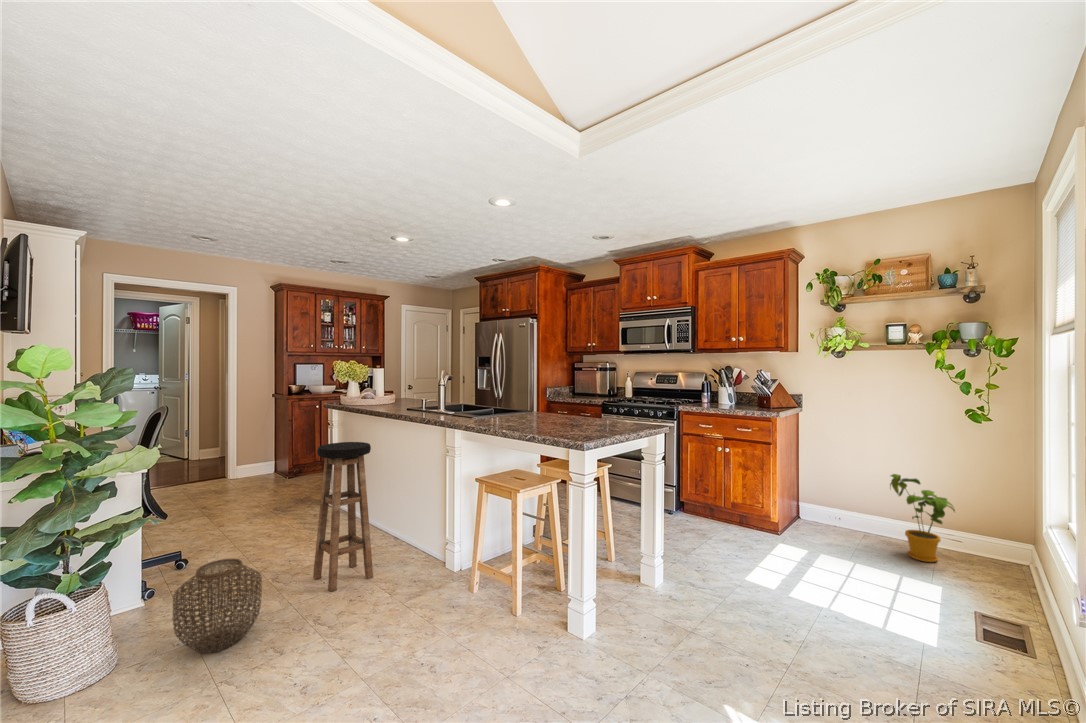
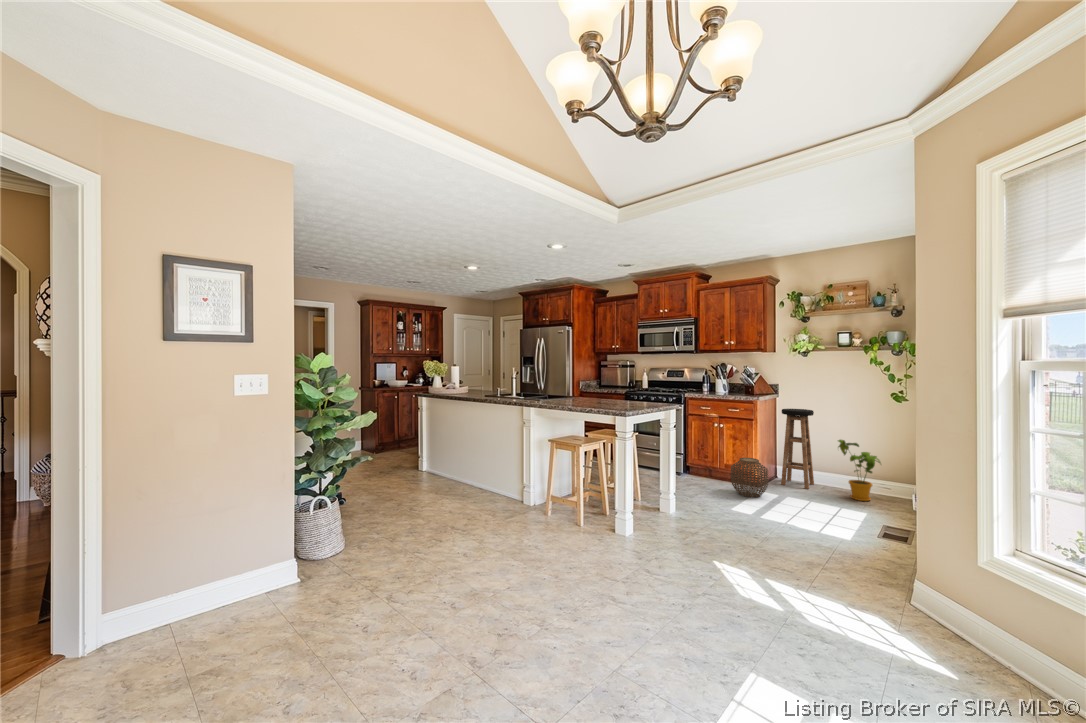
bar stool: present [313,442,373,592] -> present [781,409,814,489]
woven basket: present [173,559,262,653] -> present [731,458,768,497]

